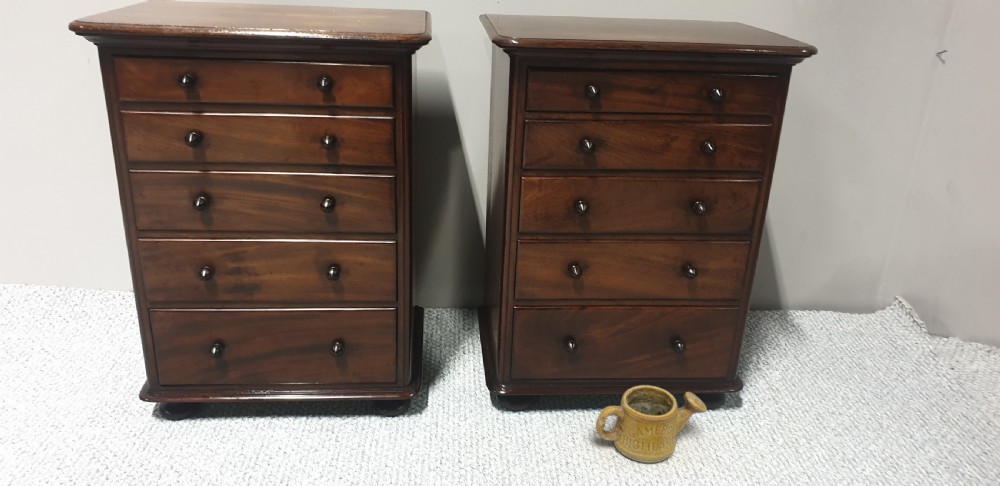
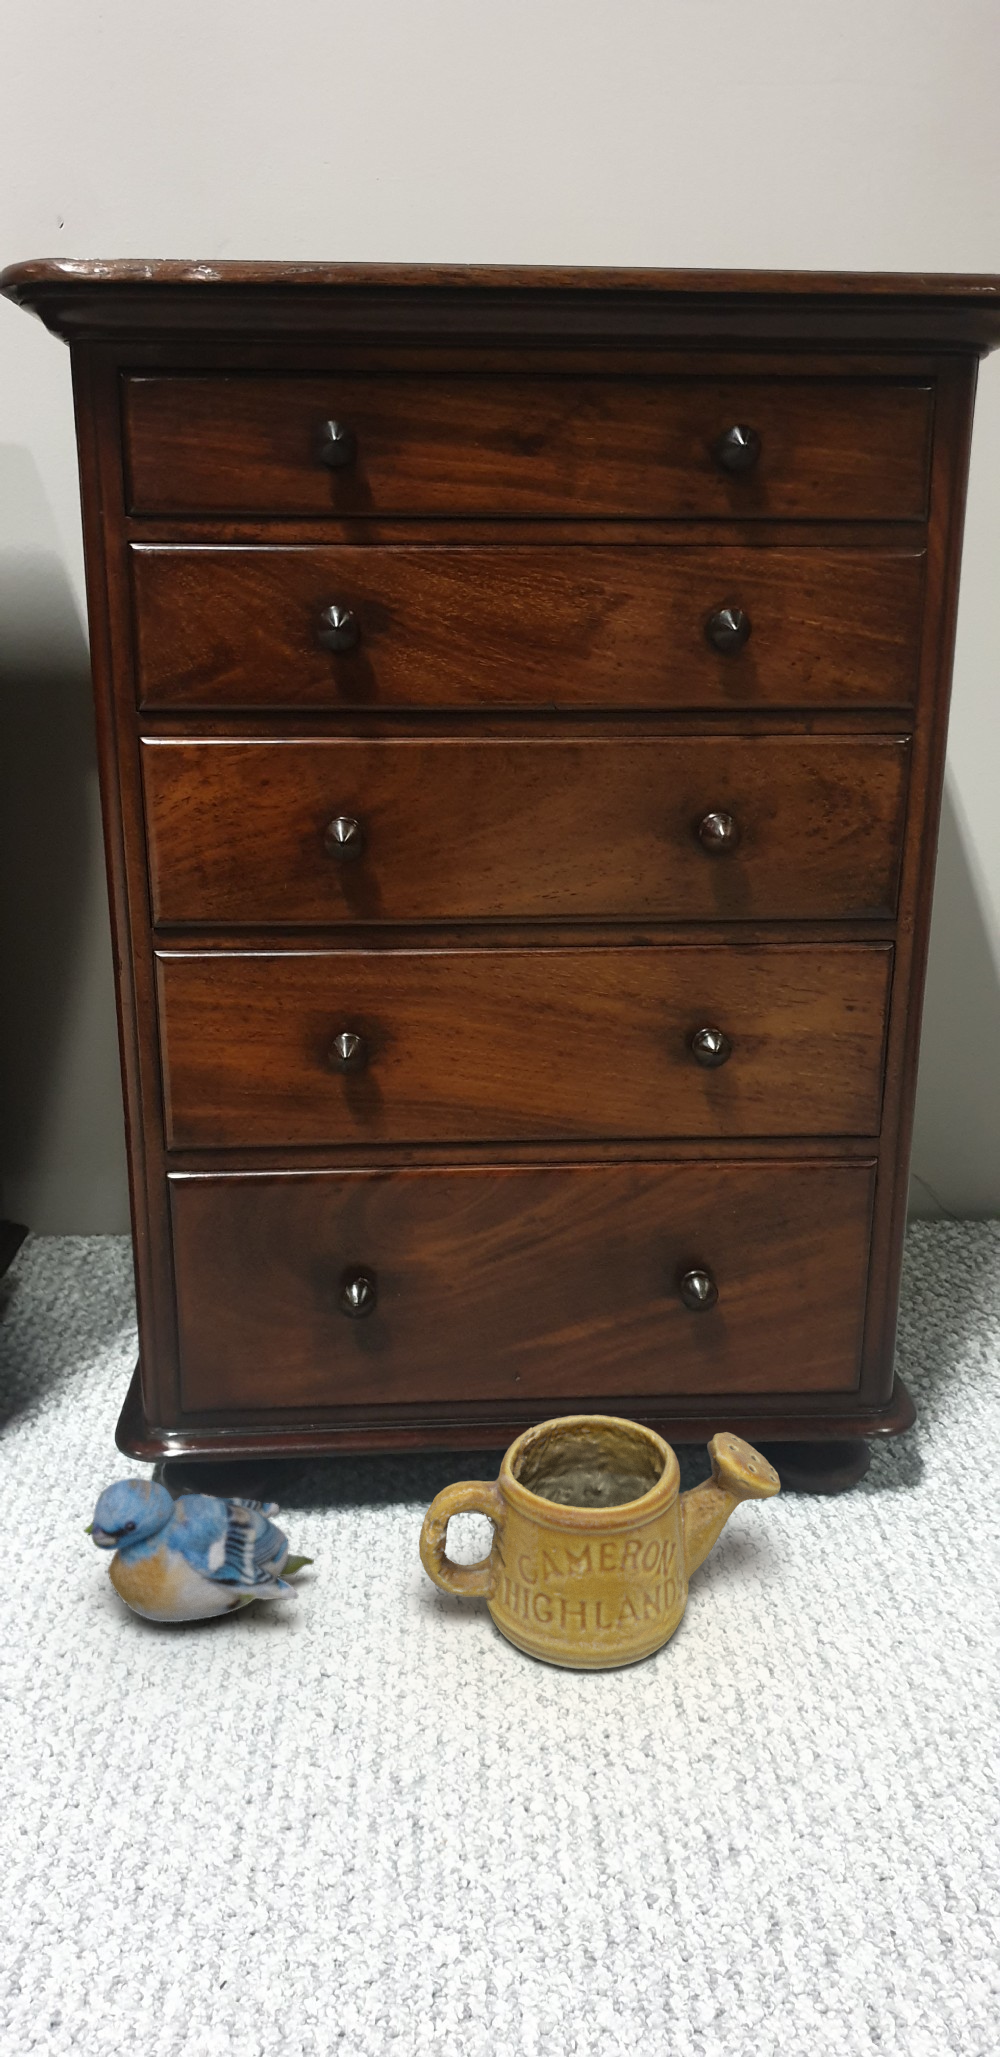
plush toy: none [494,403,558,446] -> present [84,1478,314,1622]

